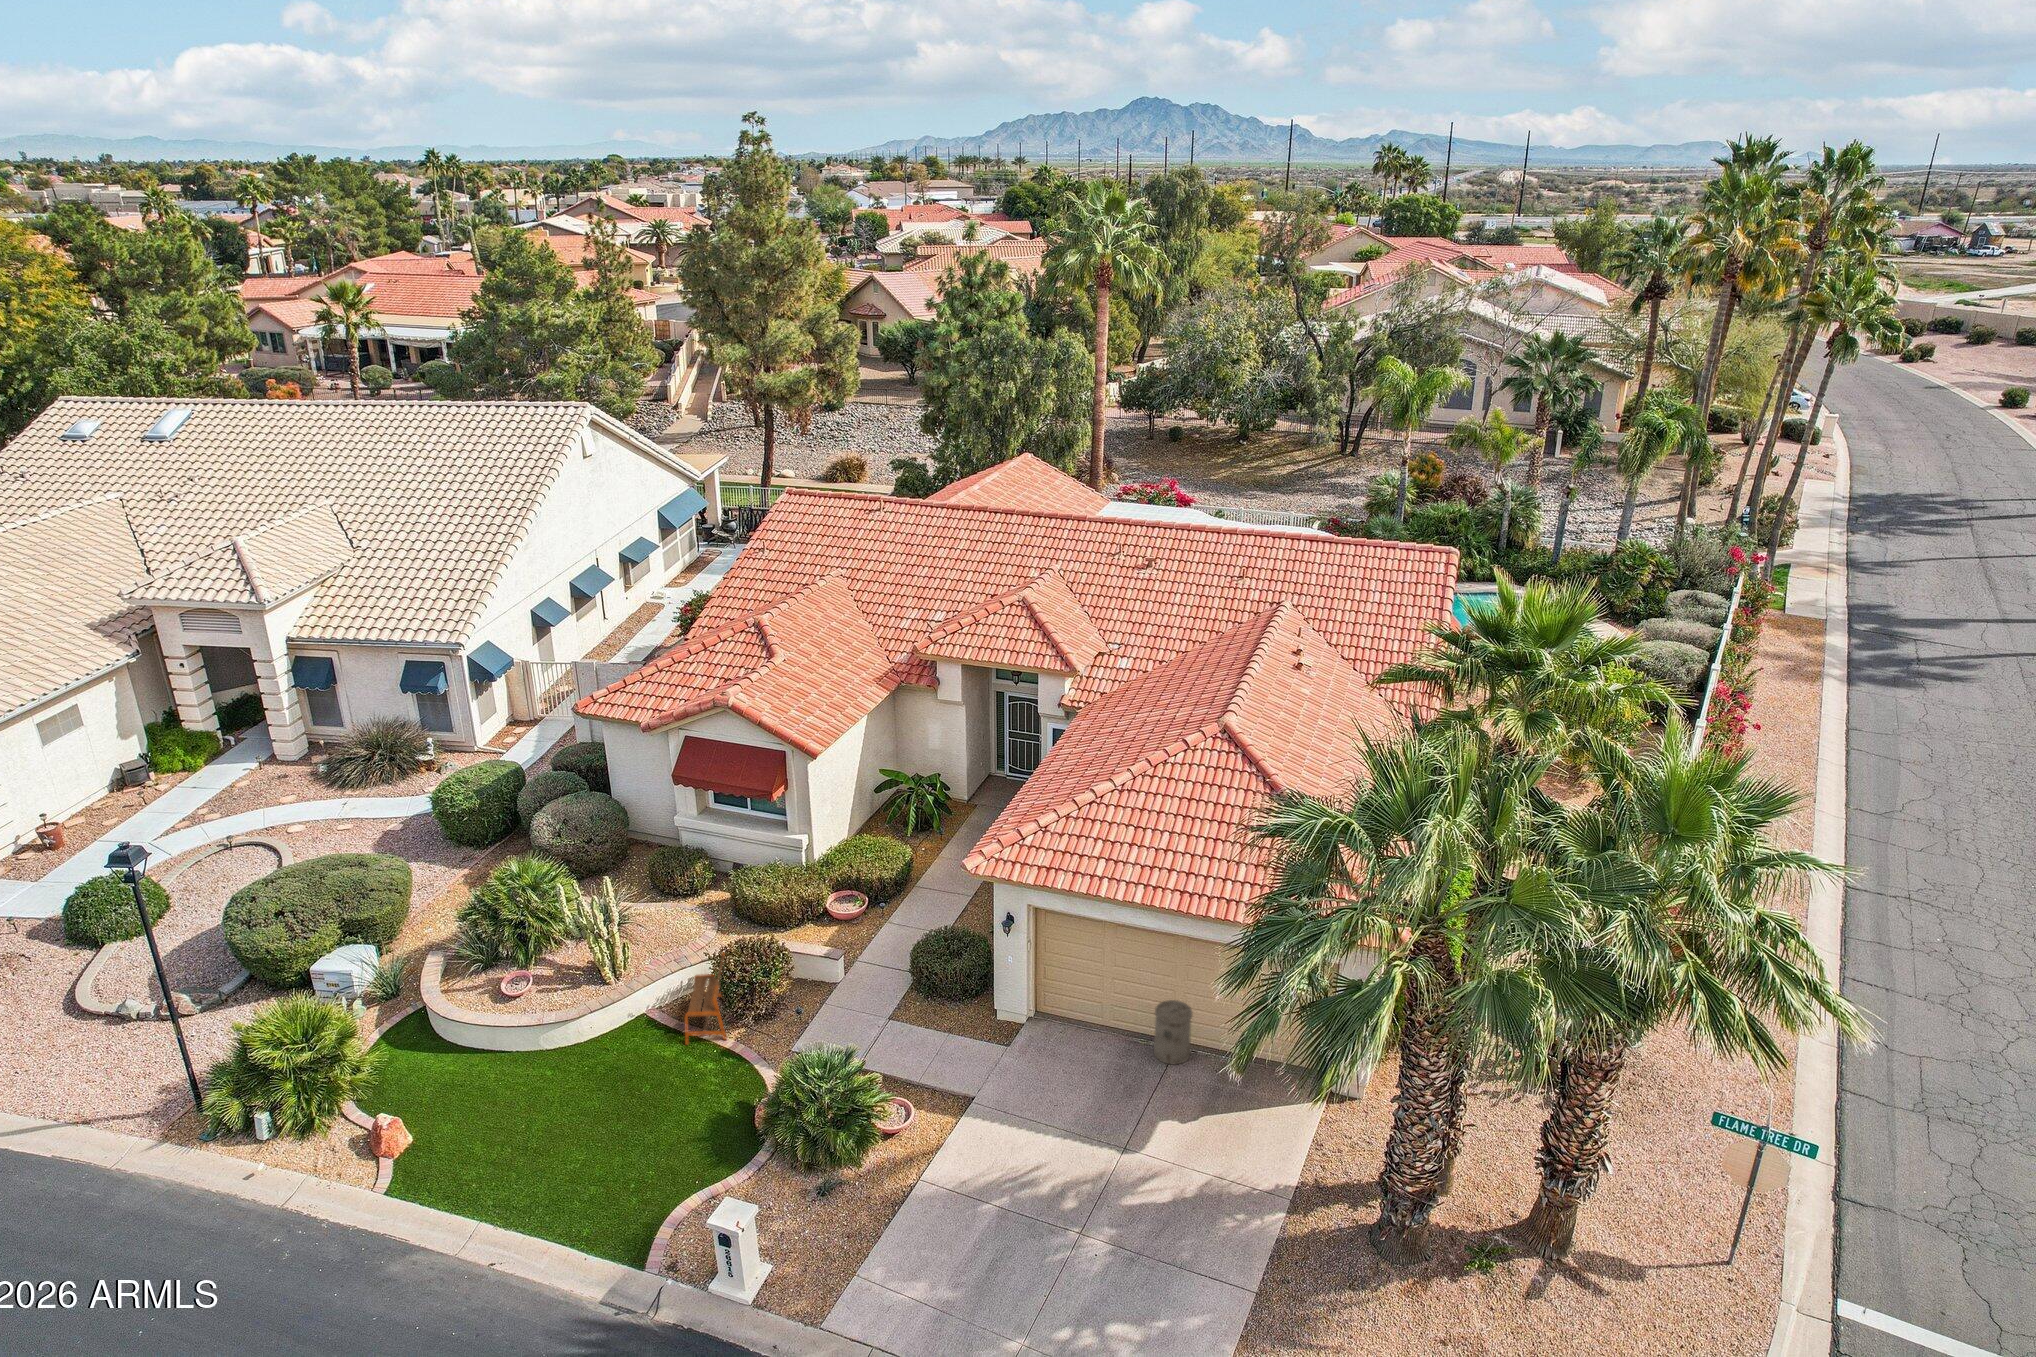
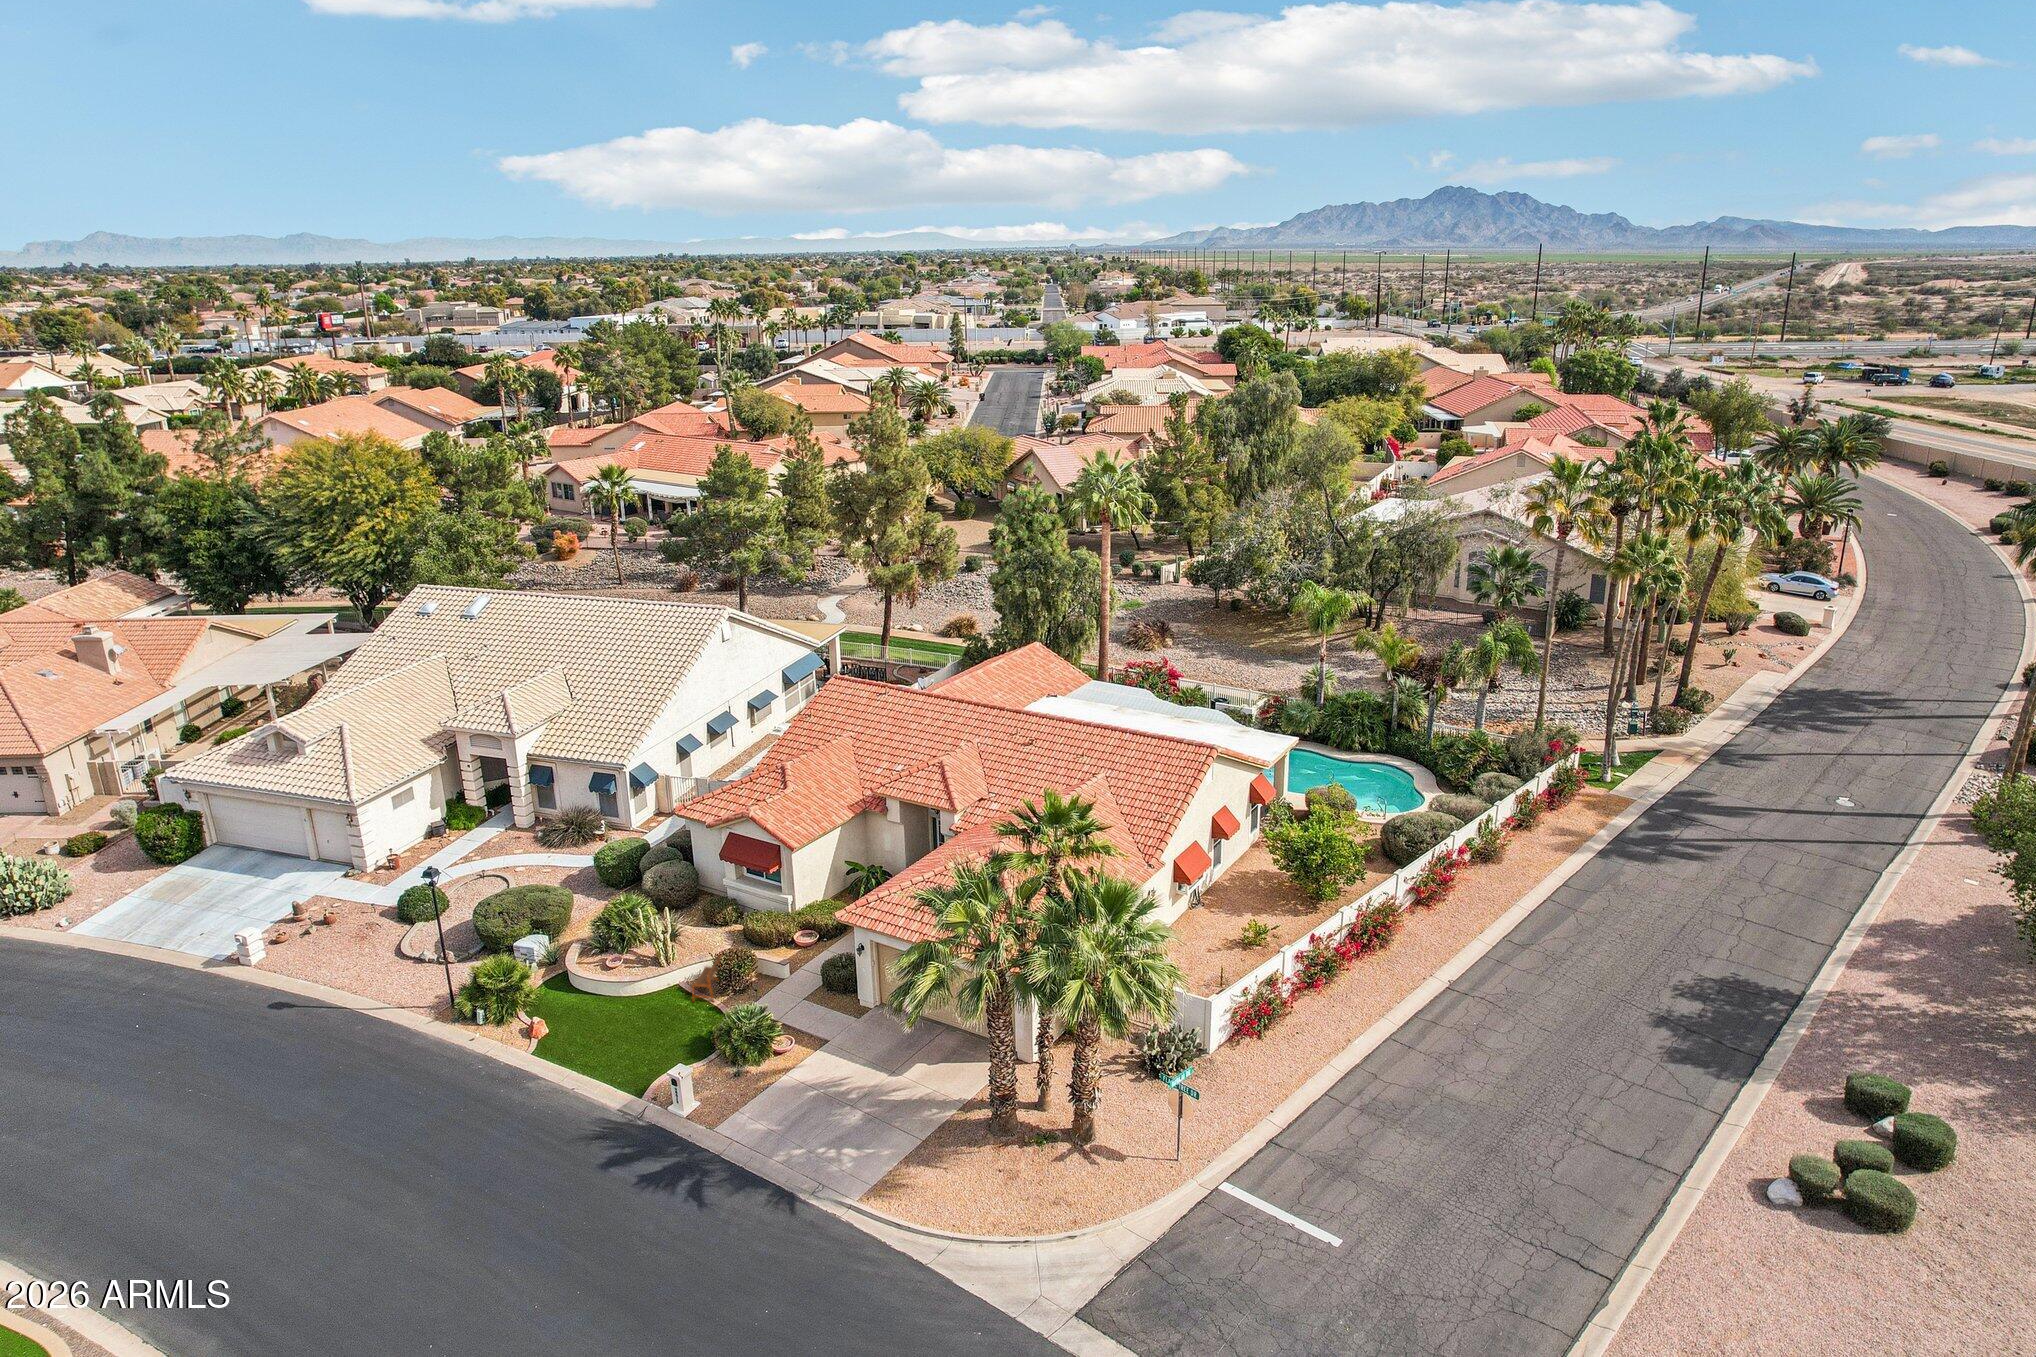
trash can: present [1154,1000,1192,1064] -> none [930,1002,952,1037]

